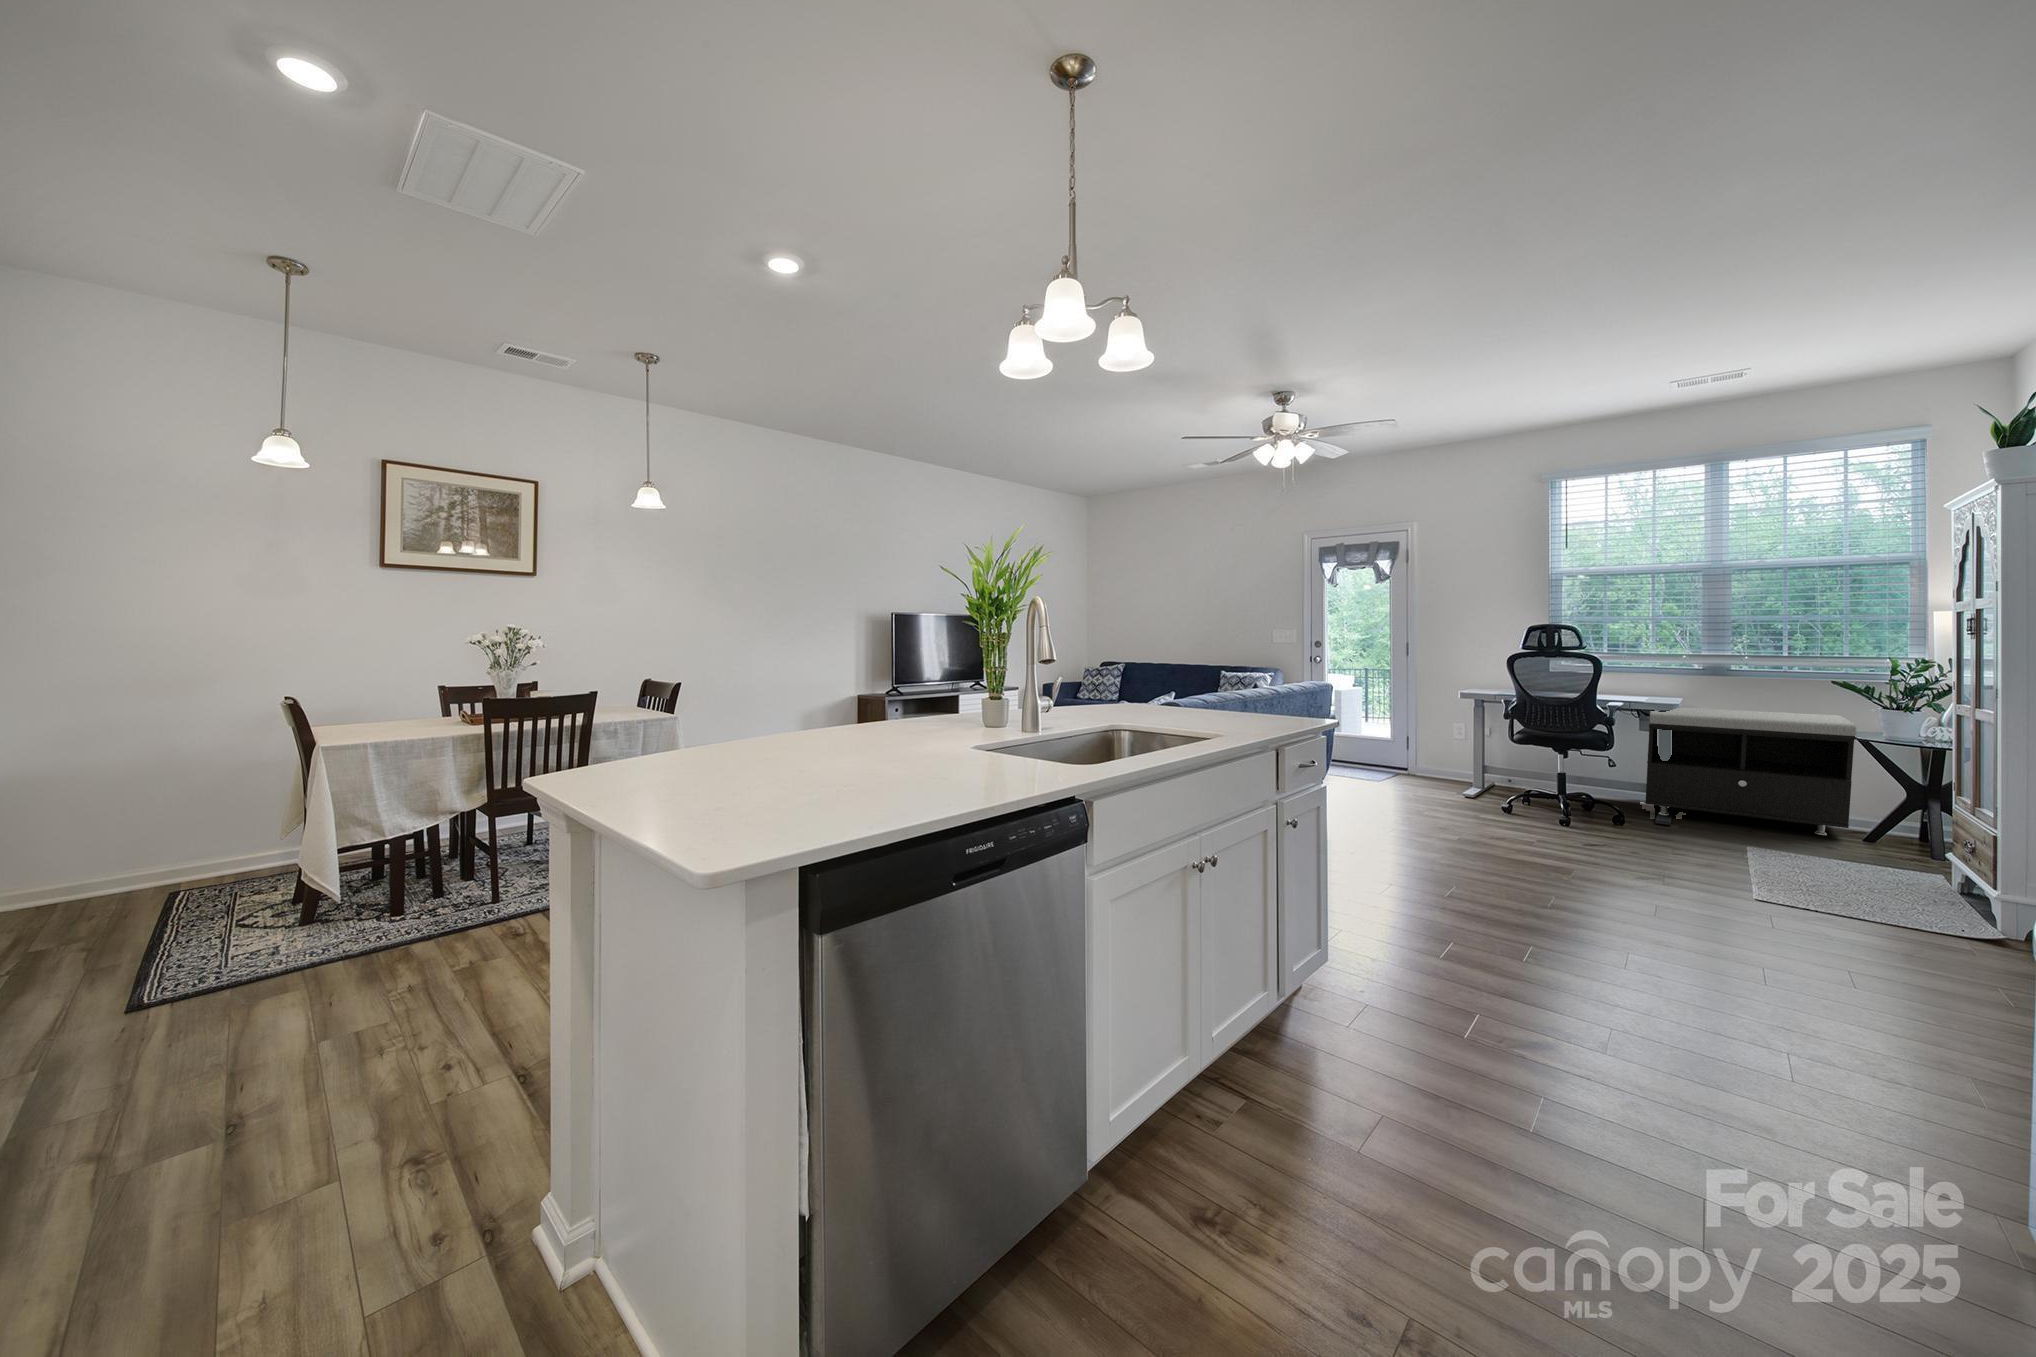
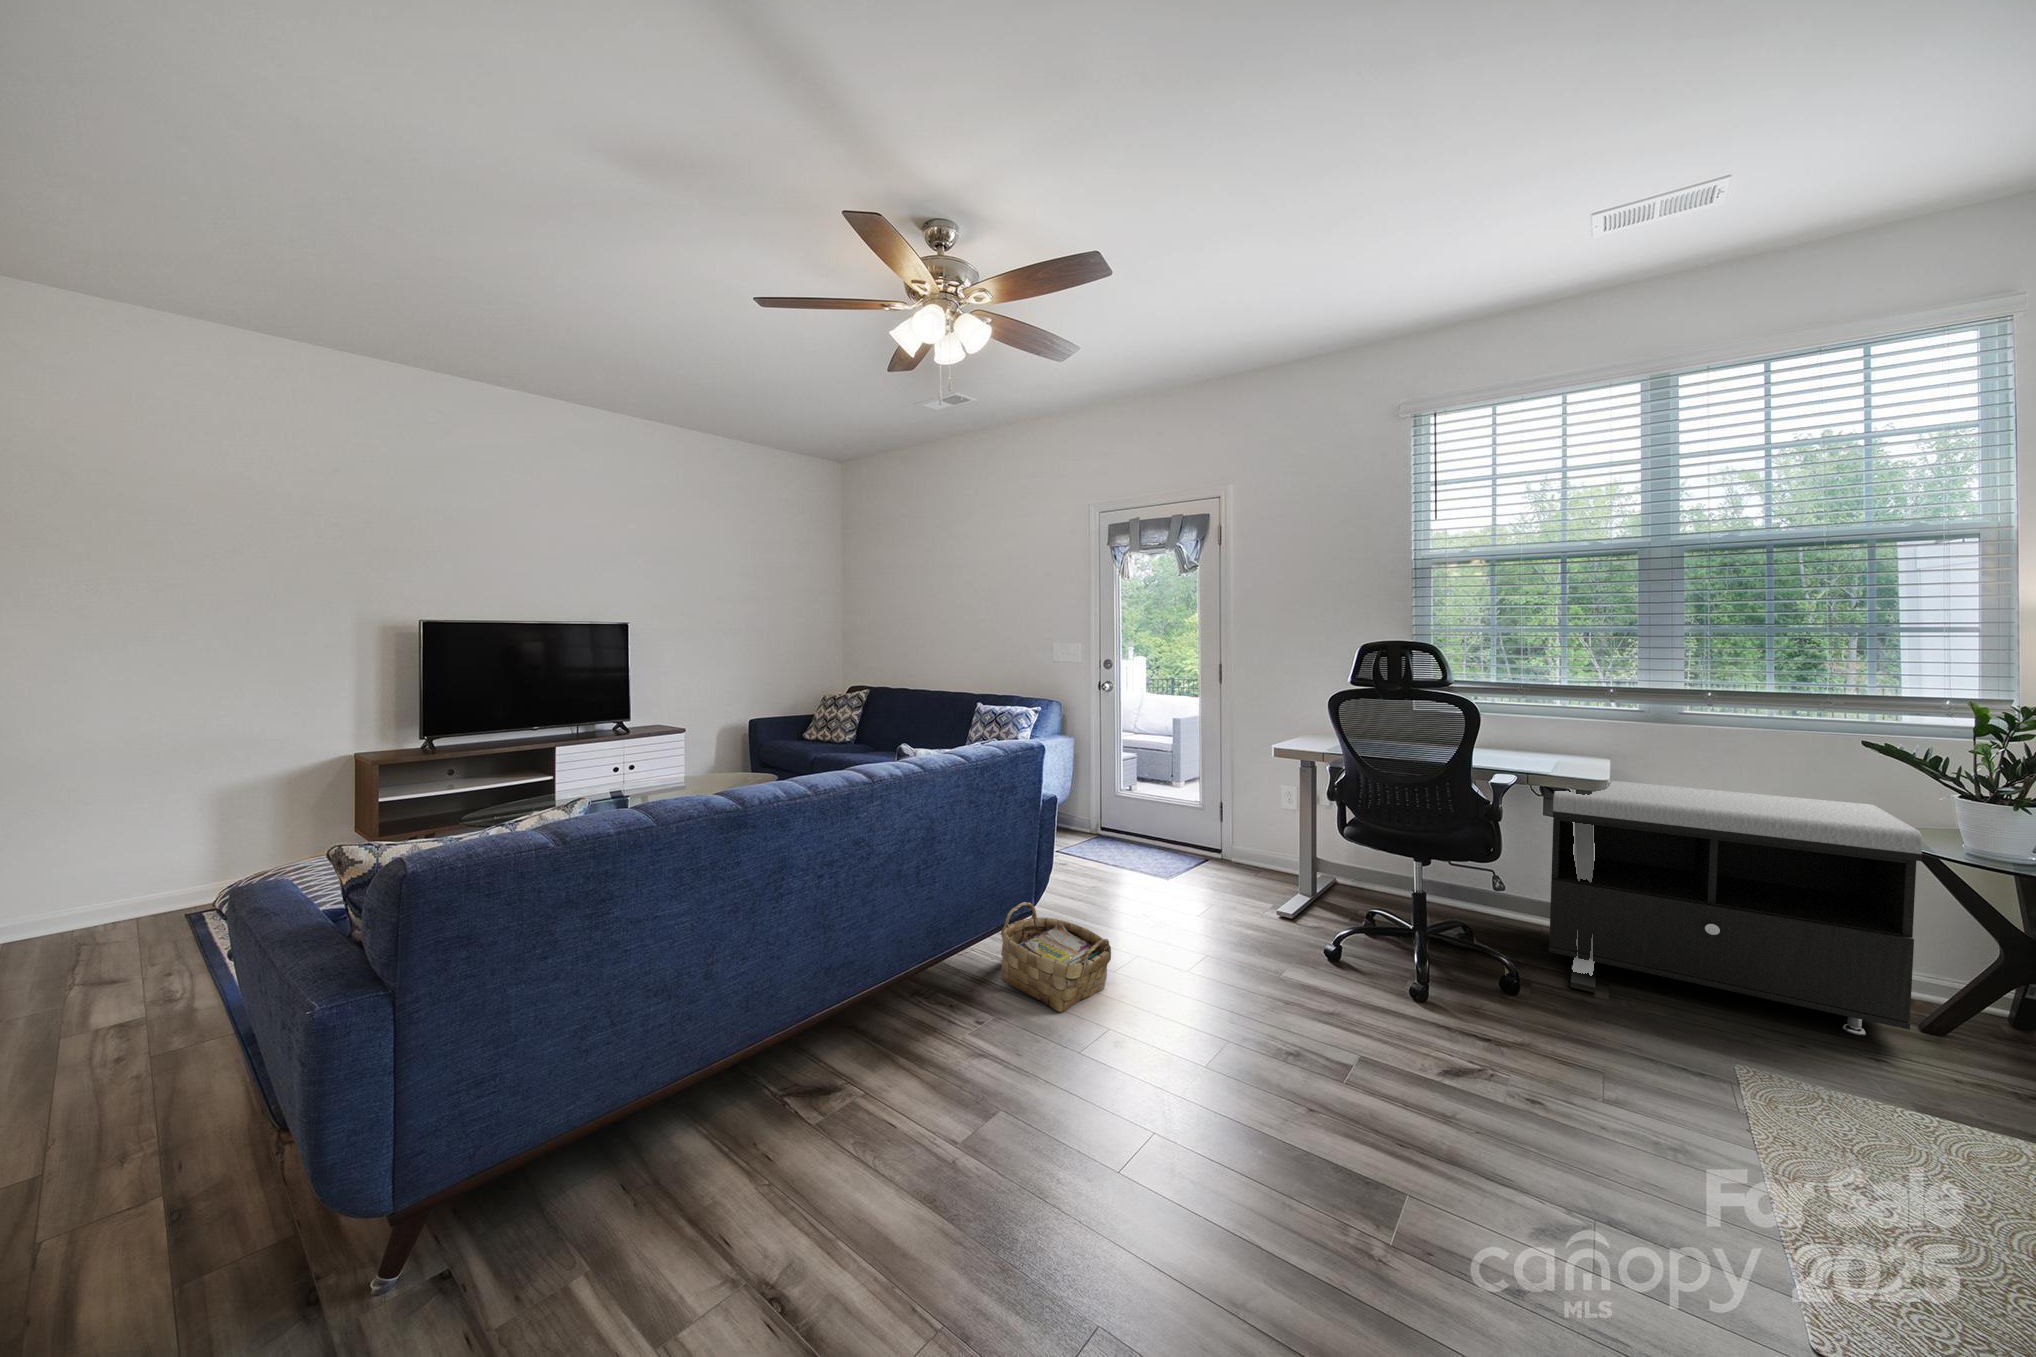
woven basket: none [1330,777,1399,829] -> present [1000,902,1111,1012]

